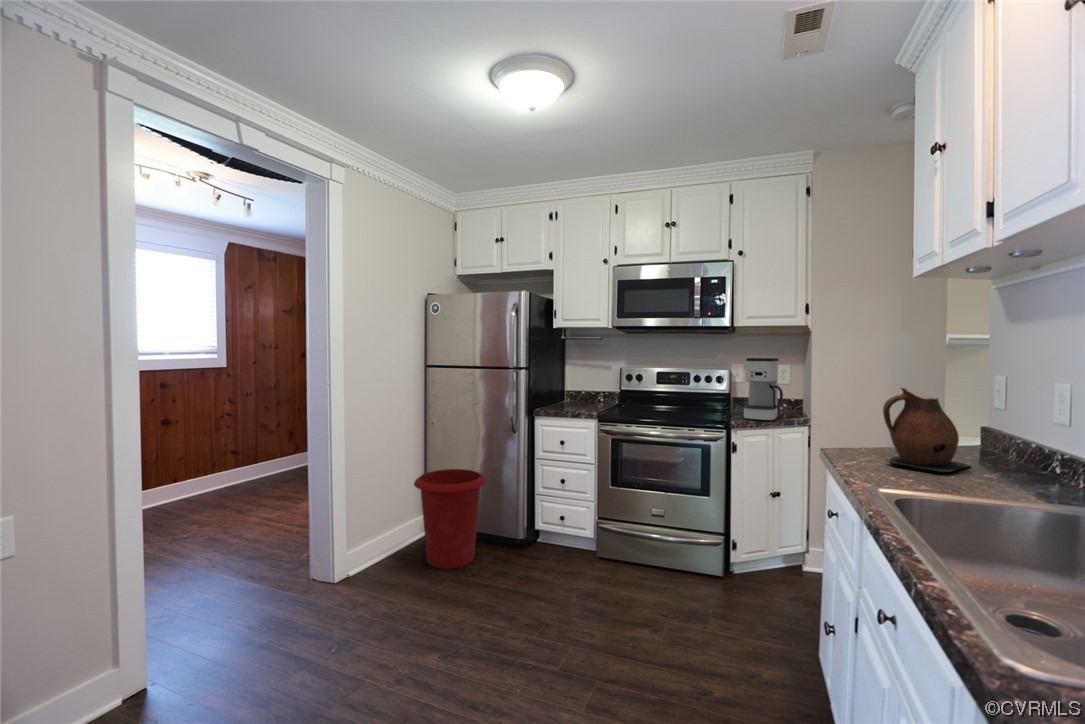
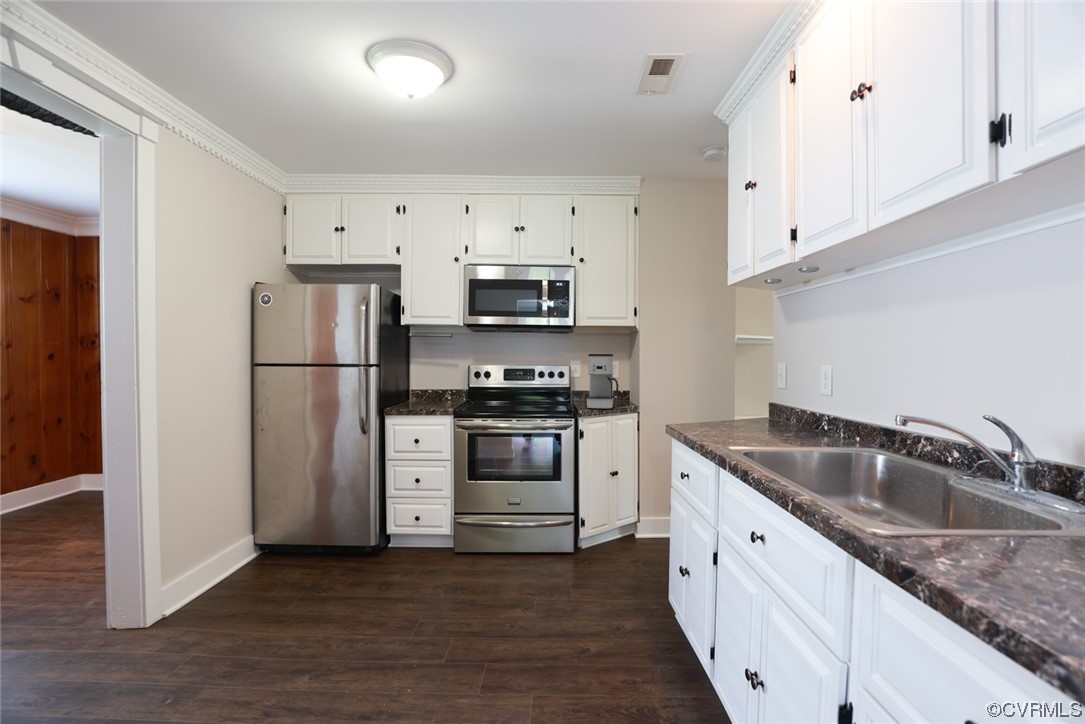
ceramic pitcher: present [883,388,971,472] -> none [713,372,770,435]
waste bin: present [414,469,487,569] -> none [246,478,336,591]

